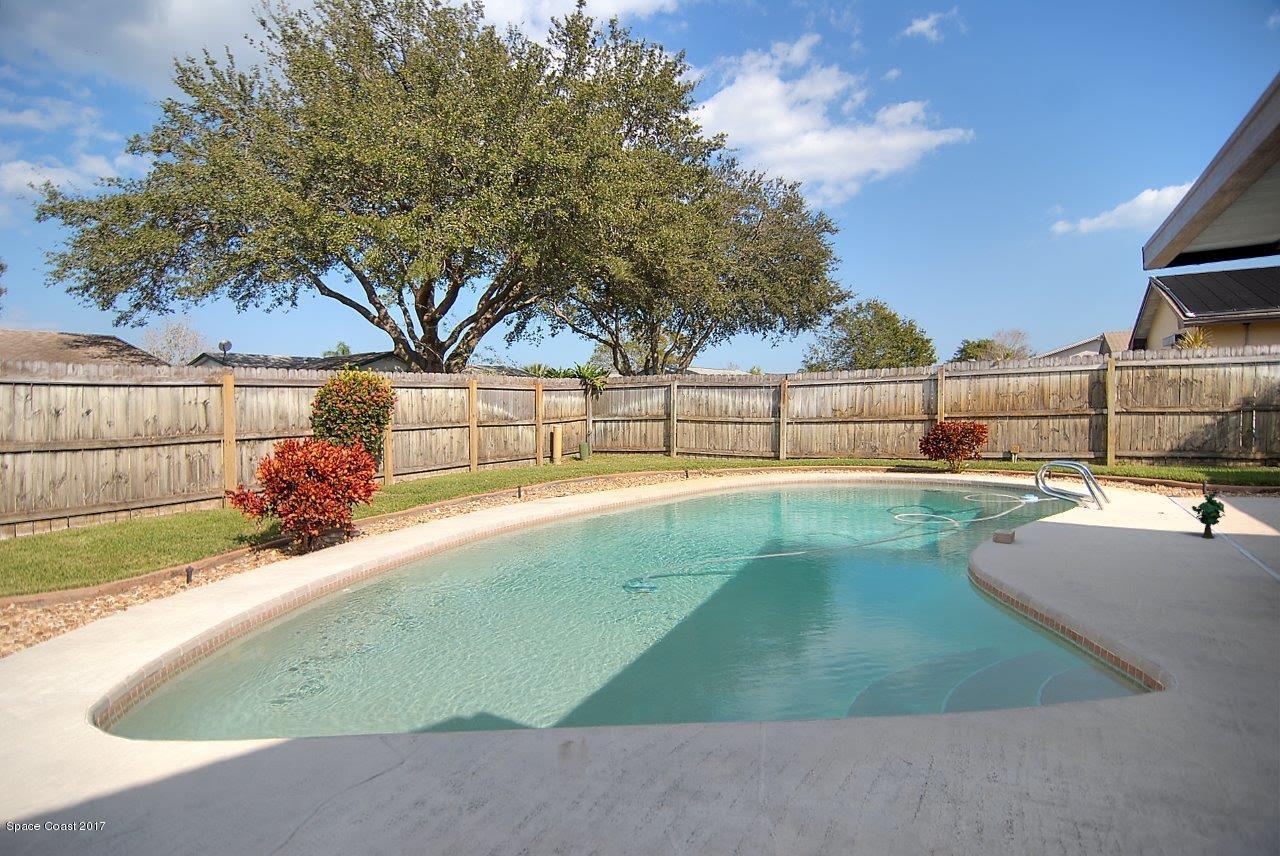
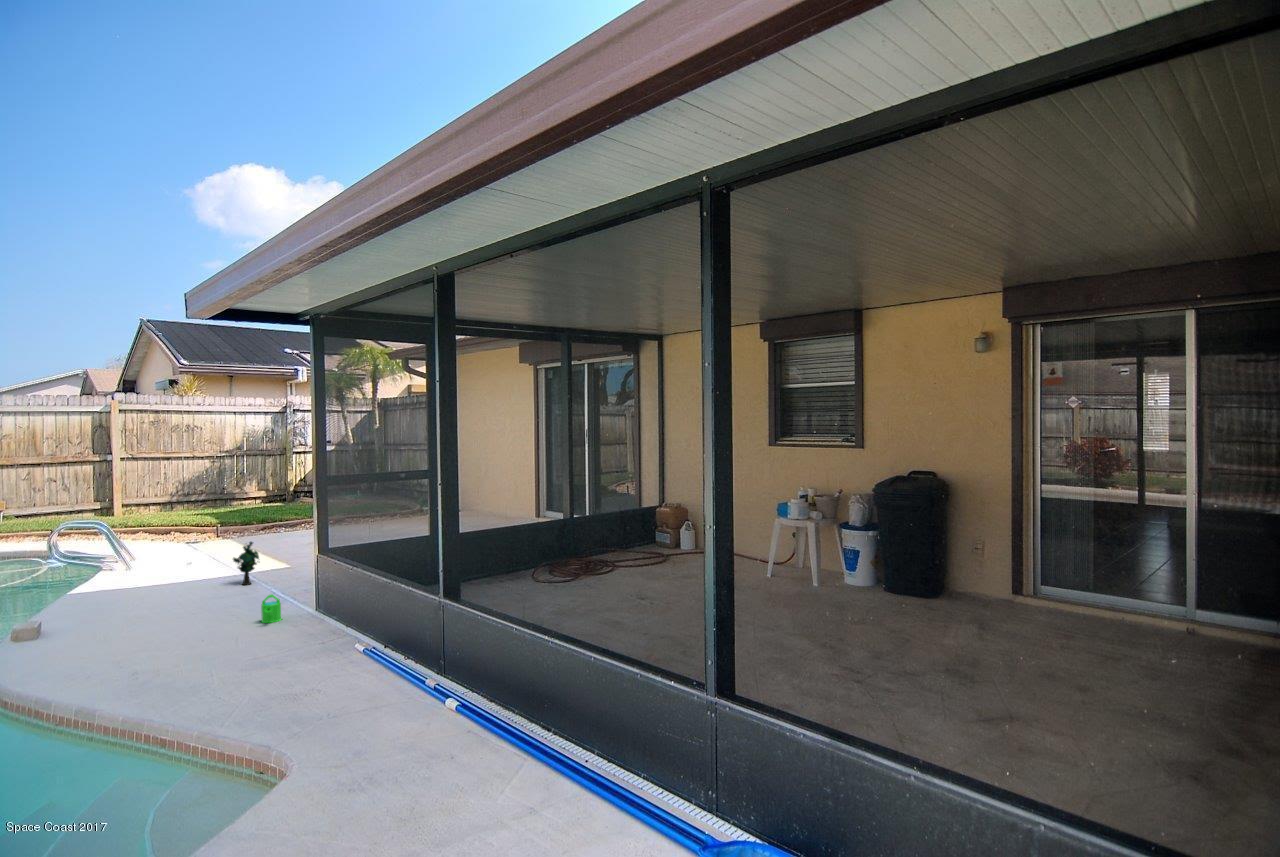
watering can: none [1199,543,1229,574] -> present [261,595,282,623]

